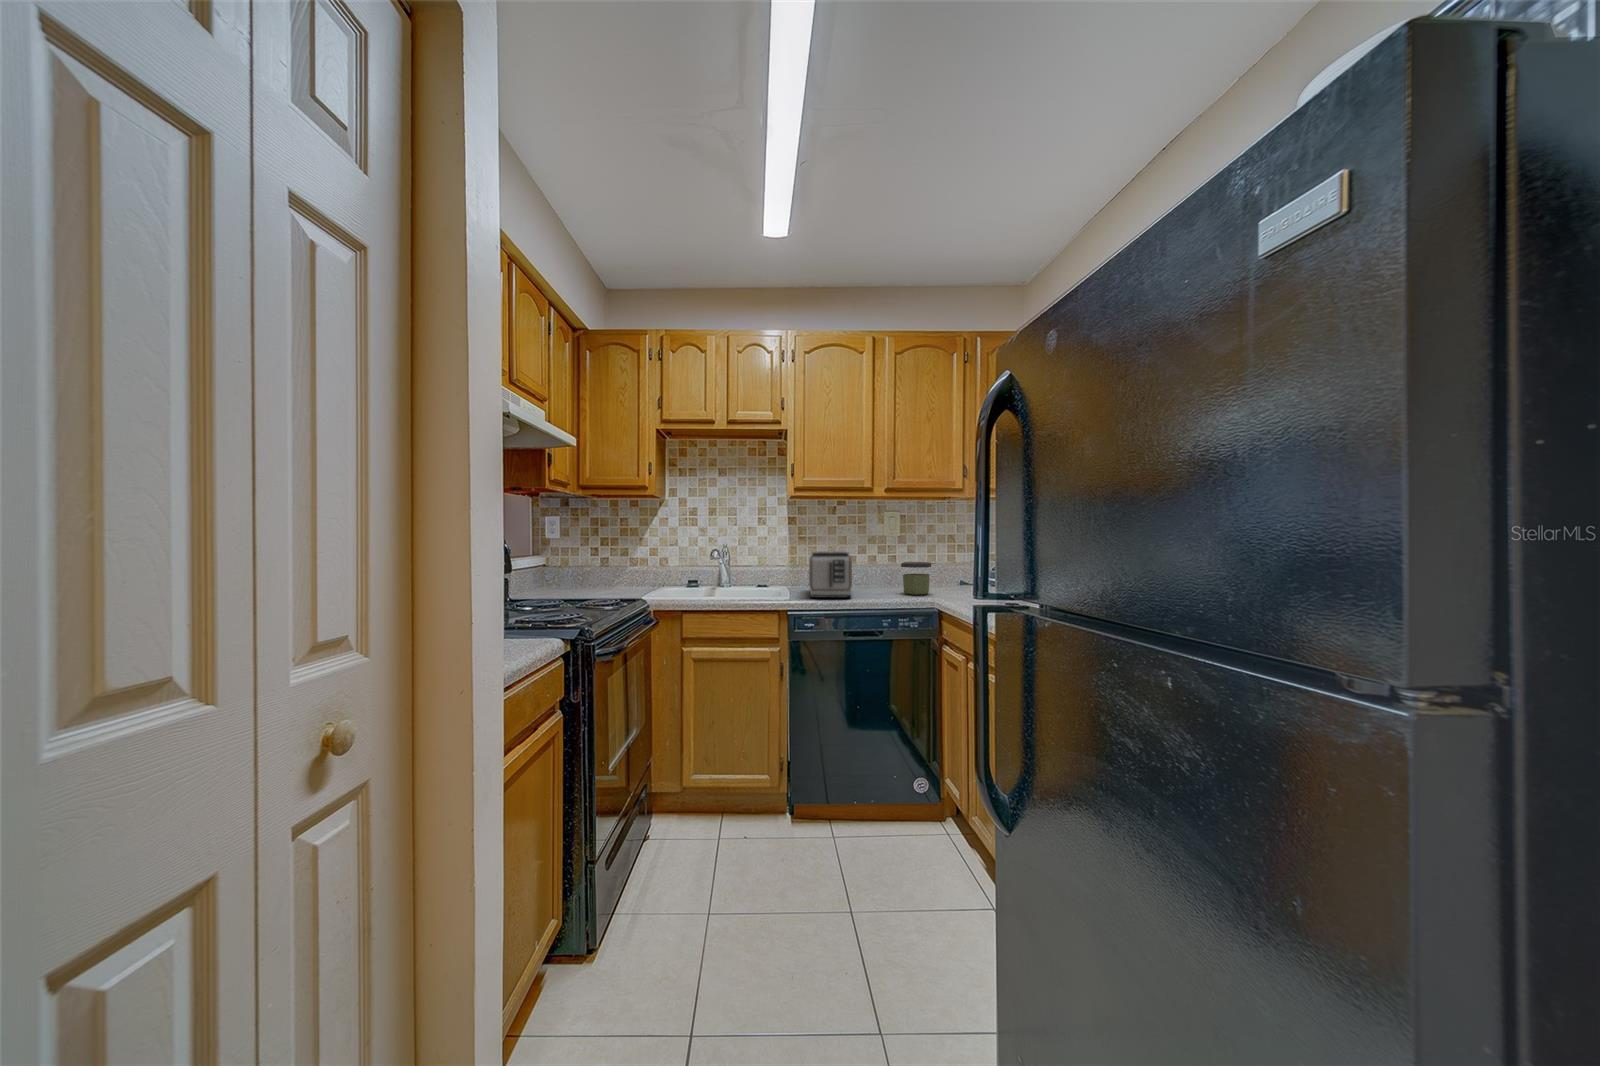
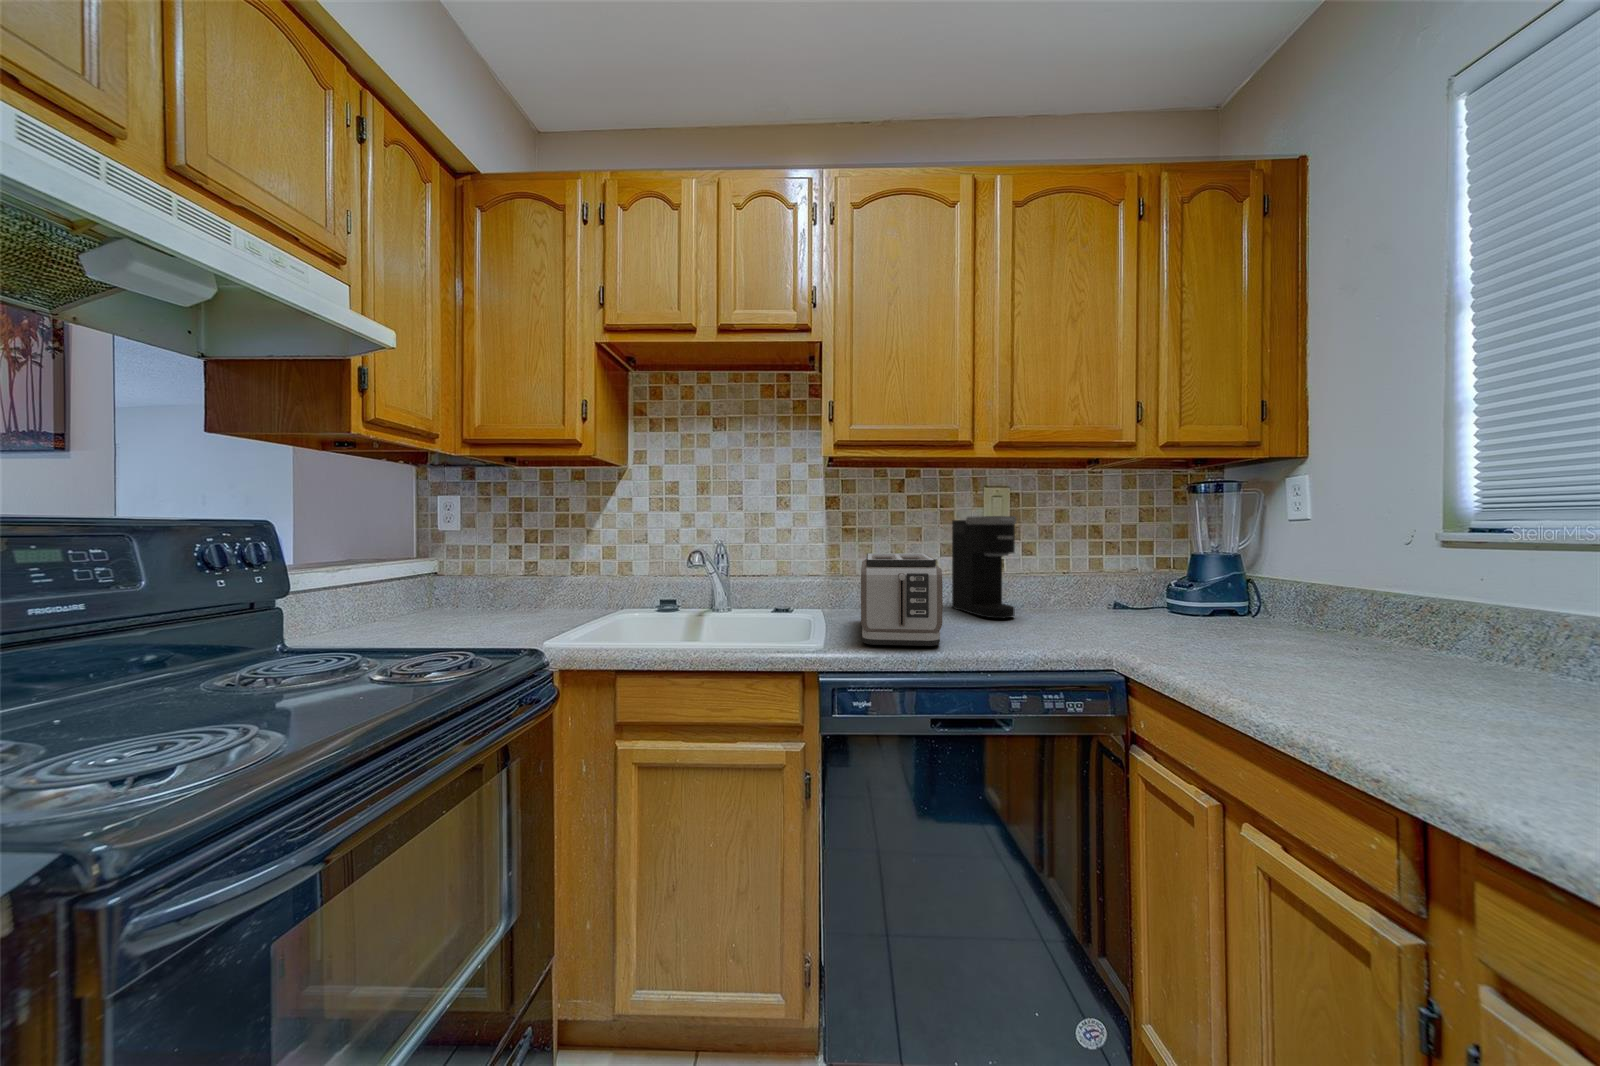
coffee maker: none [865,530,899,588] -> present [952,516,1016,618]
jar: present [901,562,931,595] -> none [1029,574,1085,637]

